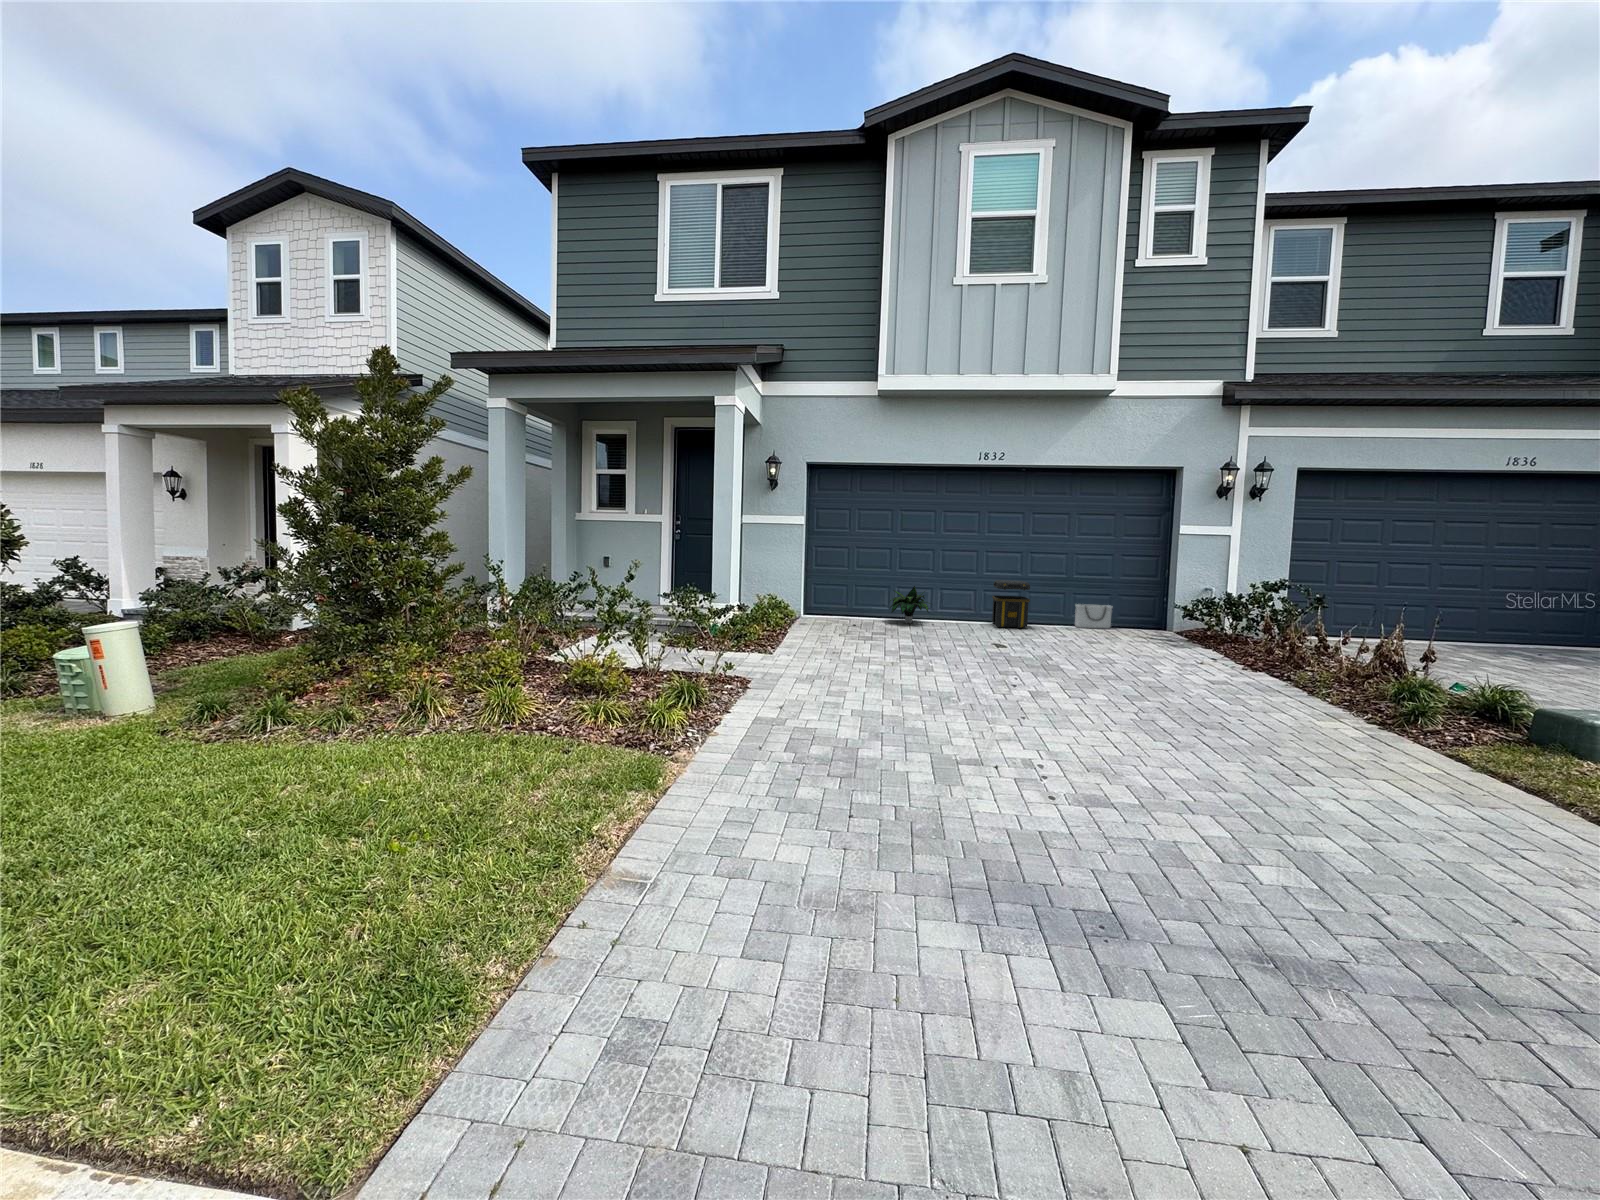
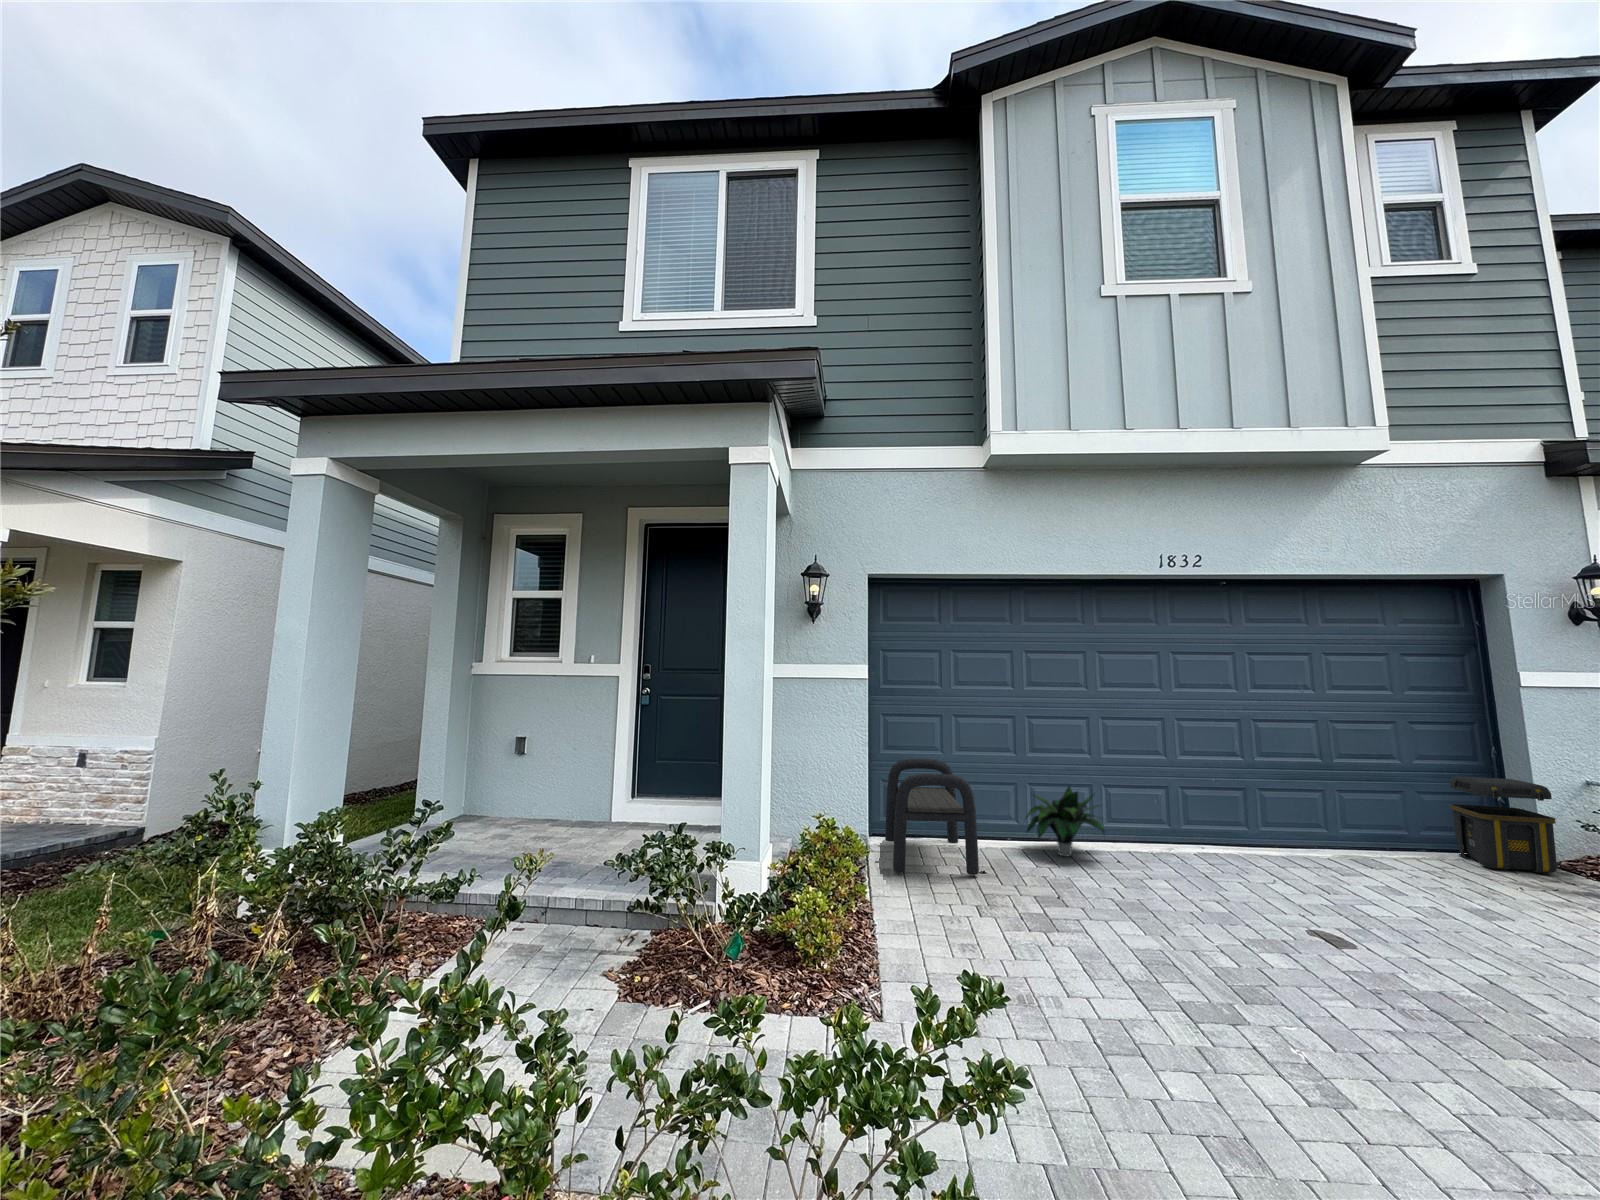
bench: none [808,571,854,627] -> present [885,758,979,875]
toolbox: present [992,580,1030,628] -> present [1449,777,1557,873]
storage bin: present [1075,604,1112,628] -> none [1347,813,1425,859]

